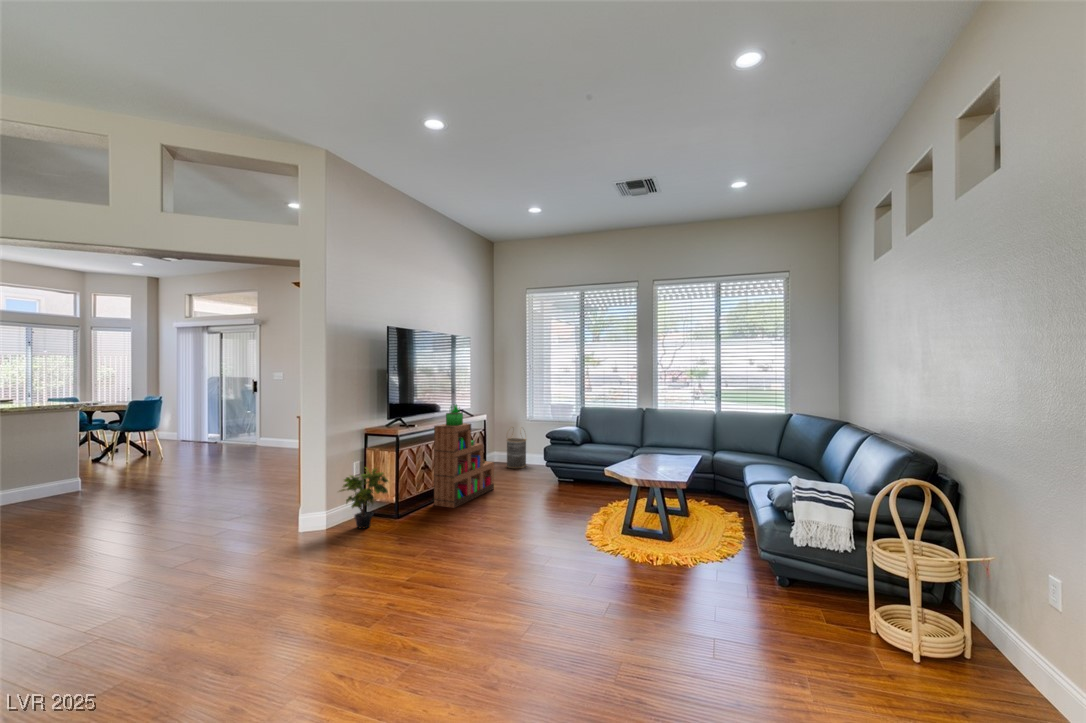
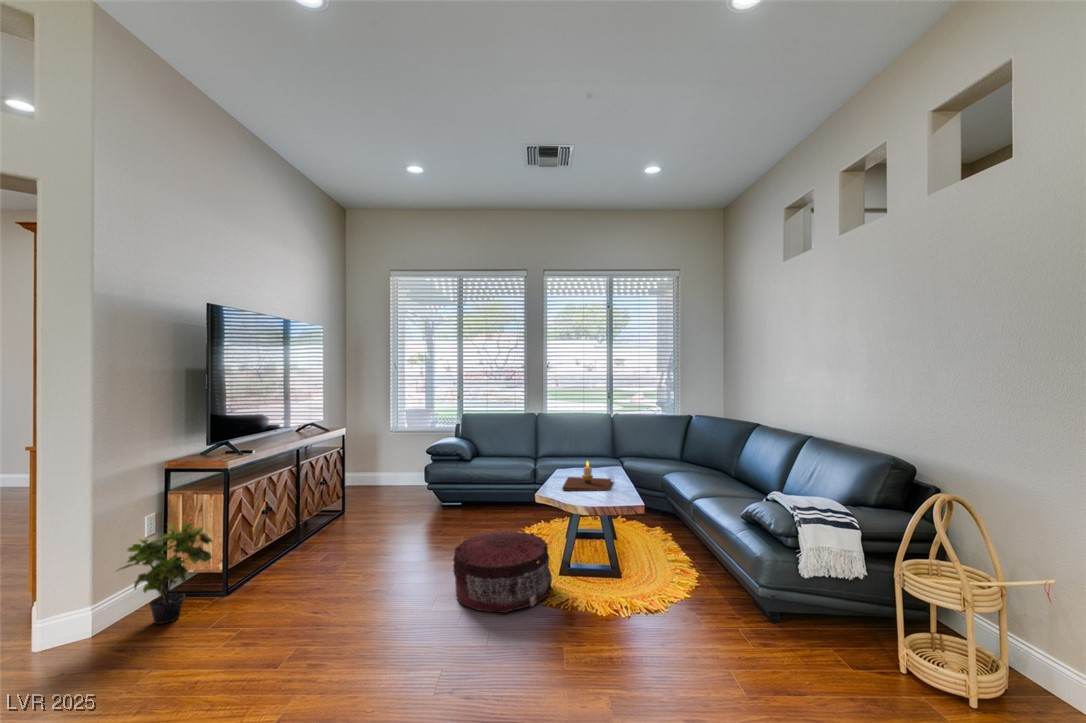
bookshelf: present [434,405,494,508] -> none [280,417,361,563]
basket: present [507,438,526,468] -> none [365,441,391,494]
candle: none [631,448,680,476] -> present [562,461,611,491]
pouf: none [536,497,610,555] -> present [453,530,553,613]

